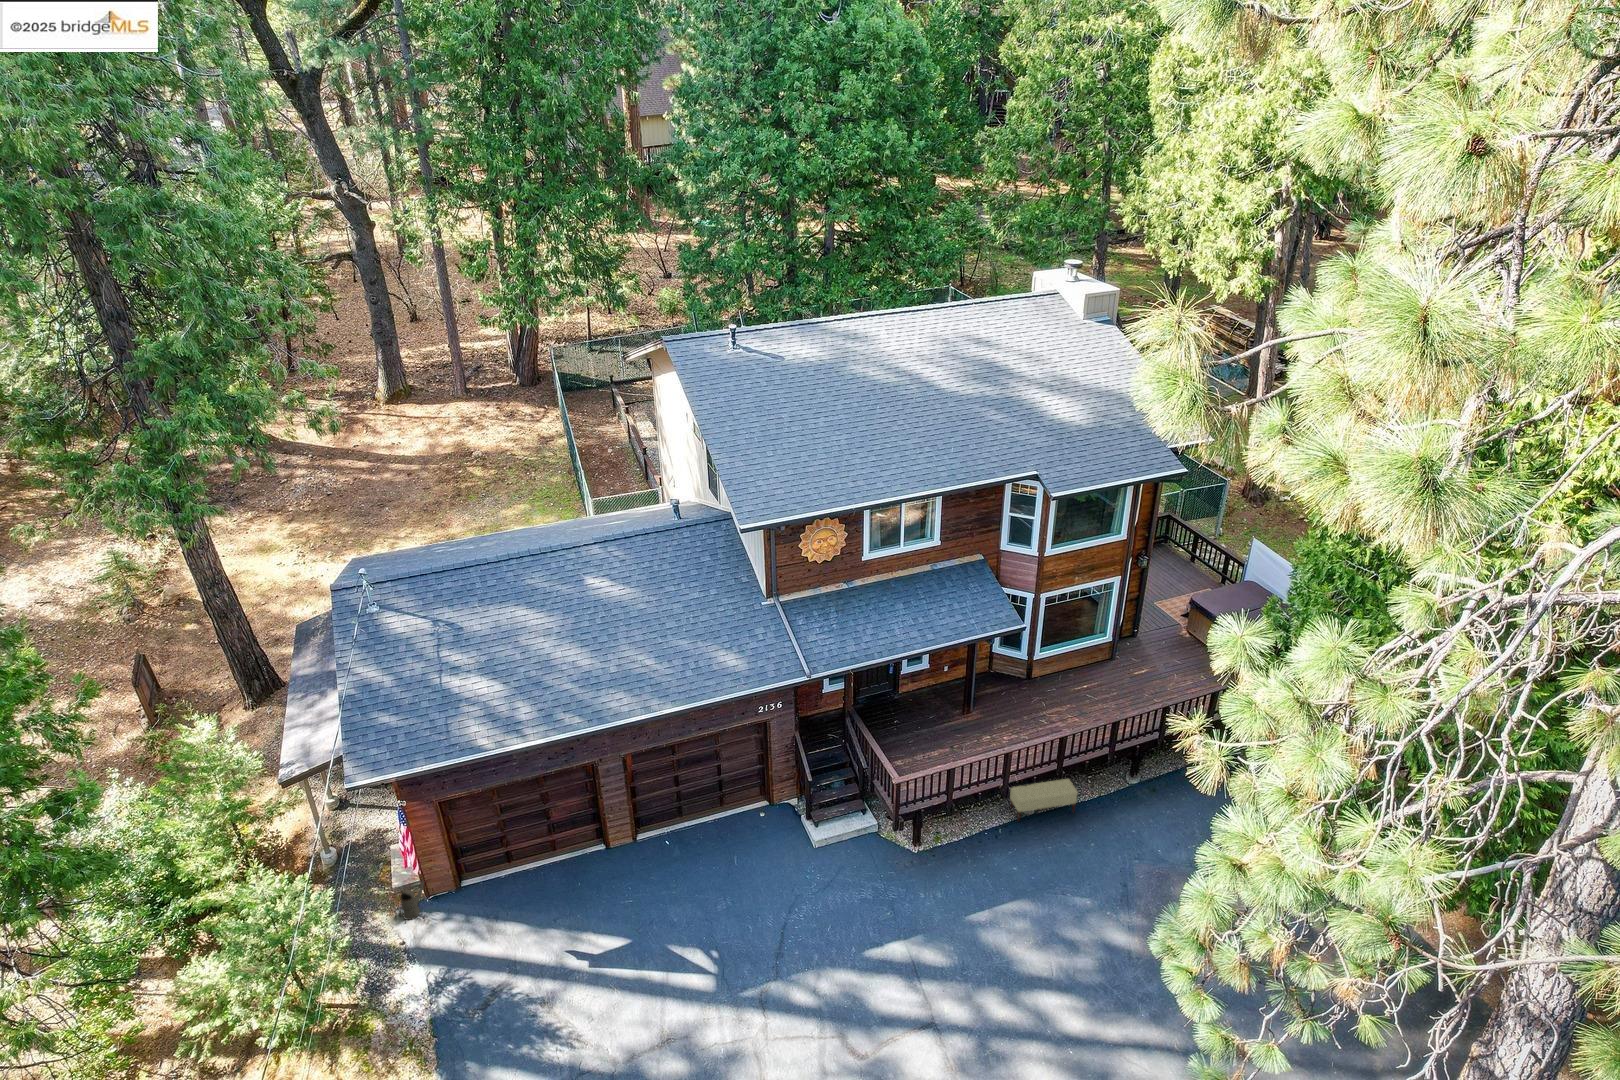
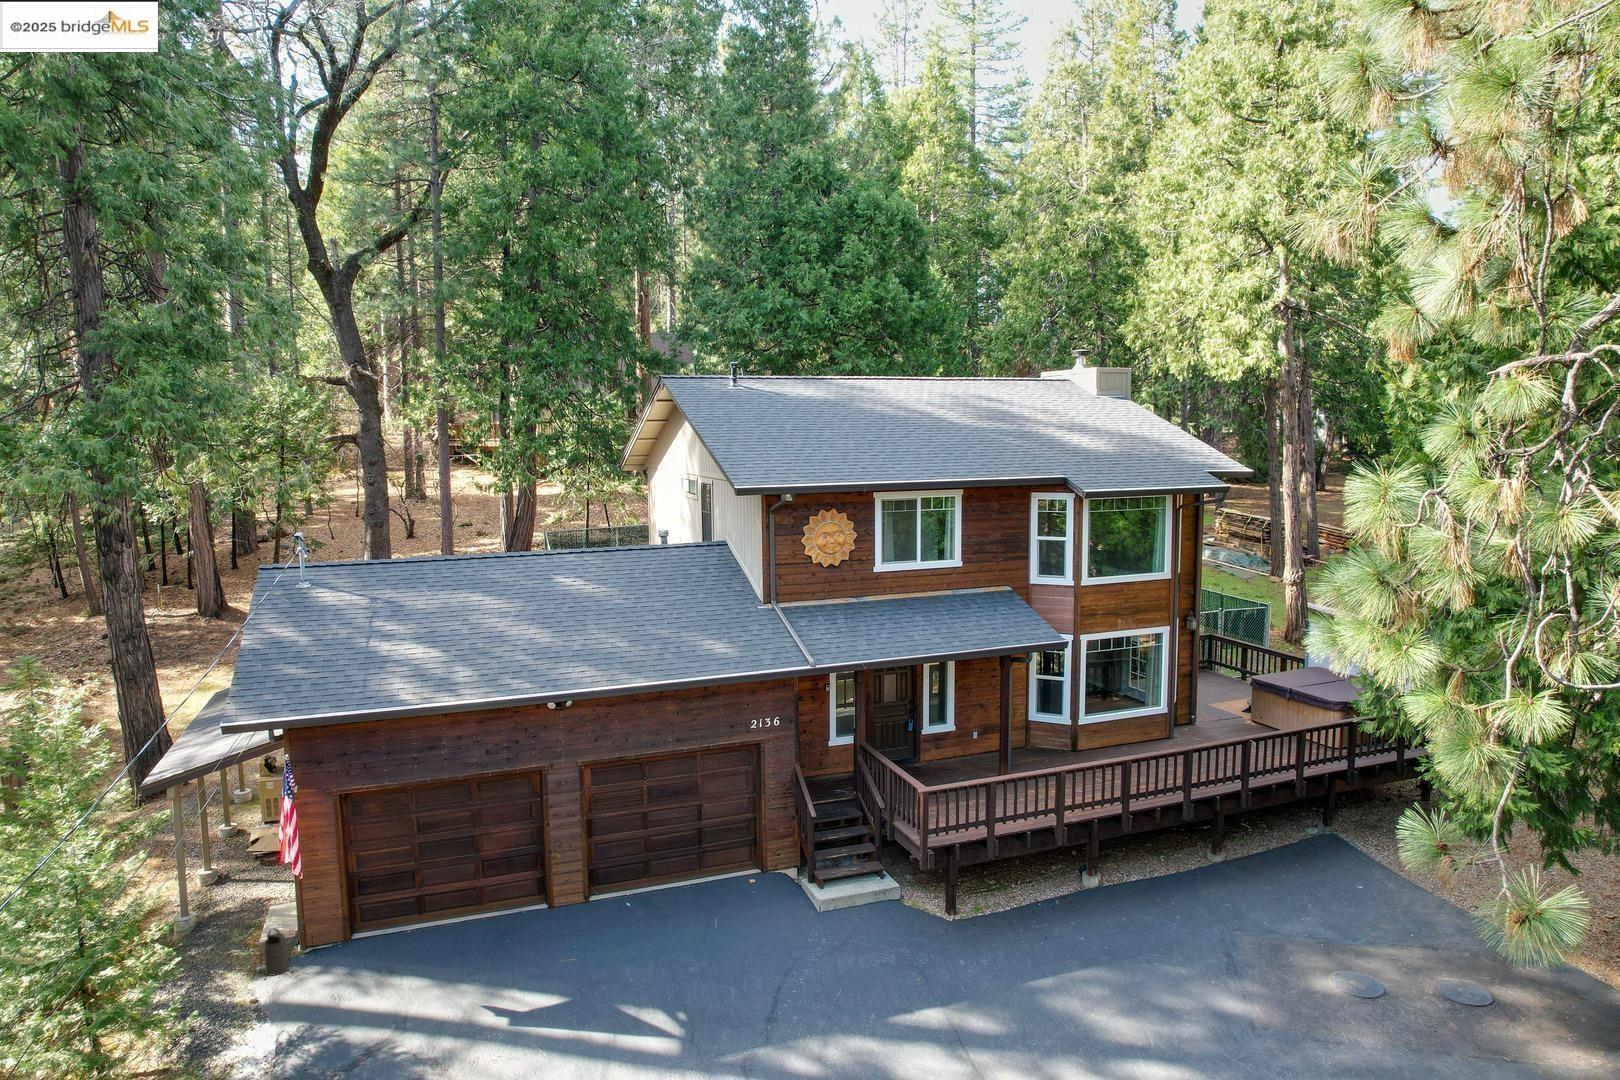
bench: present [1010,779,1078,821] -> none [1063,840,1148,890]

